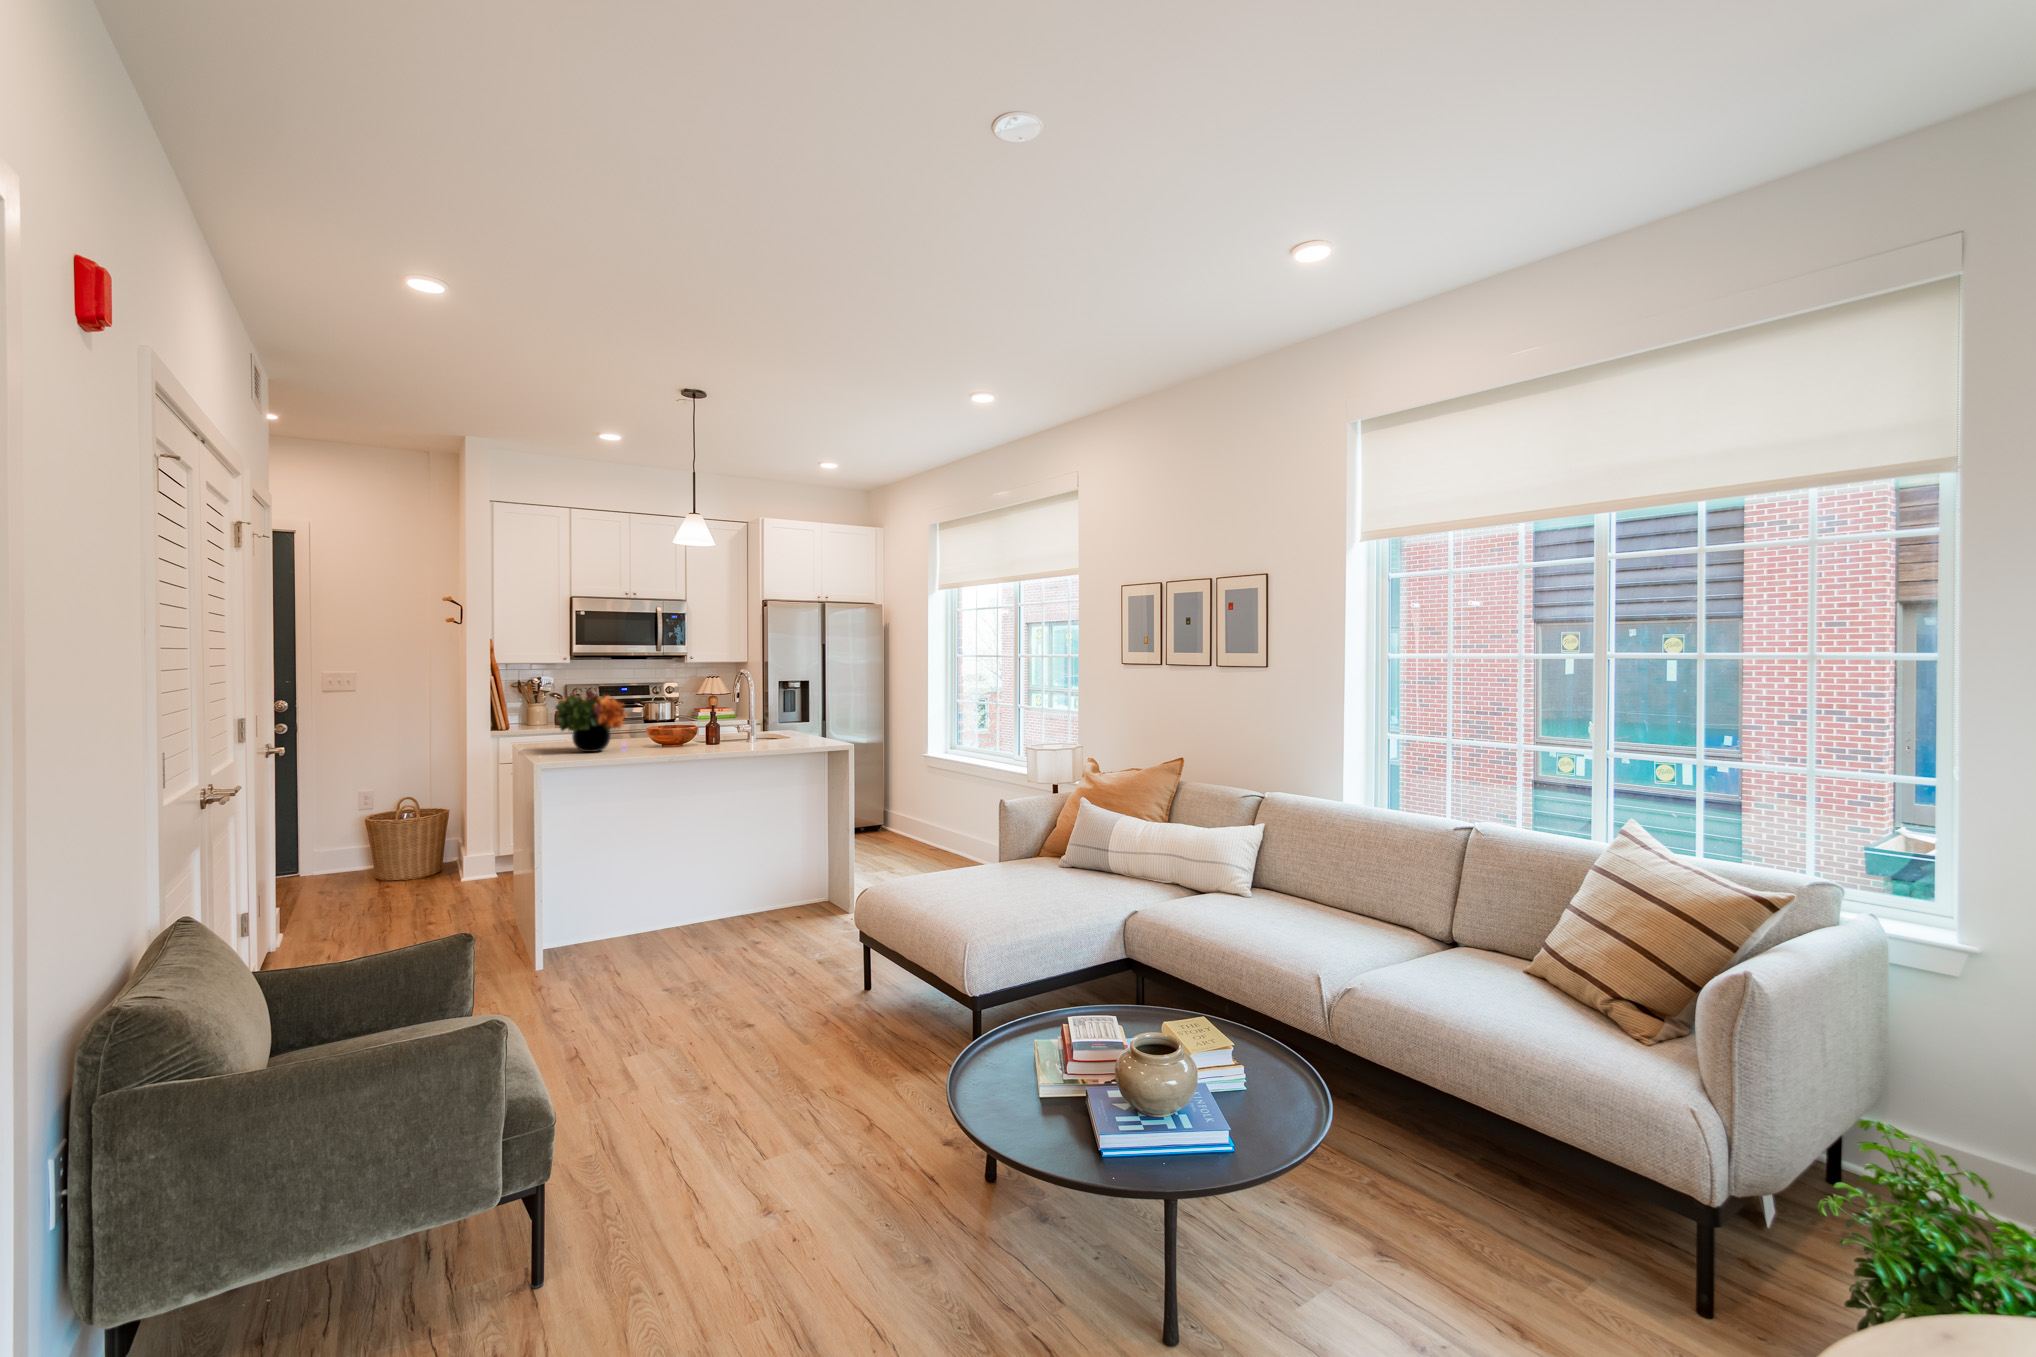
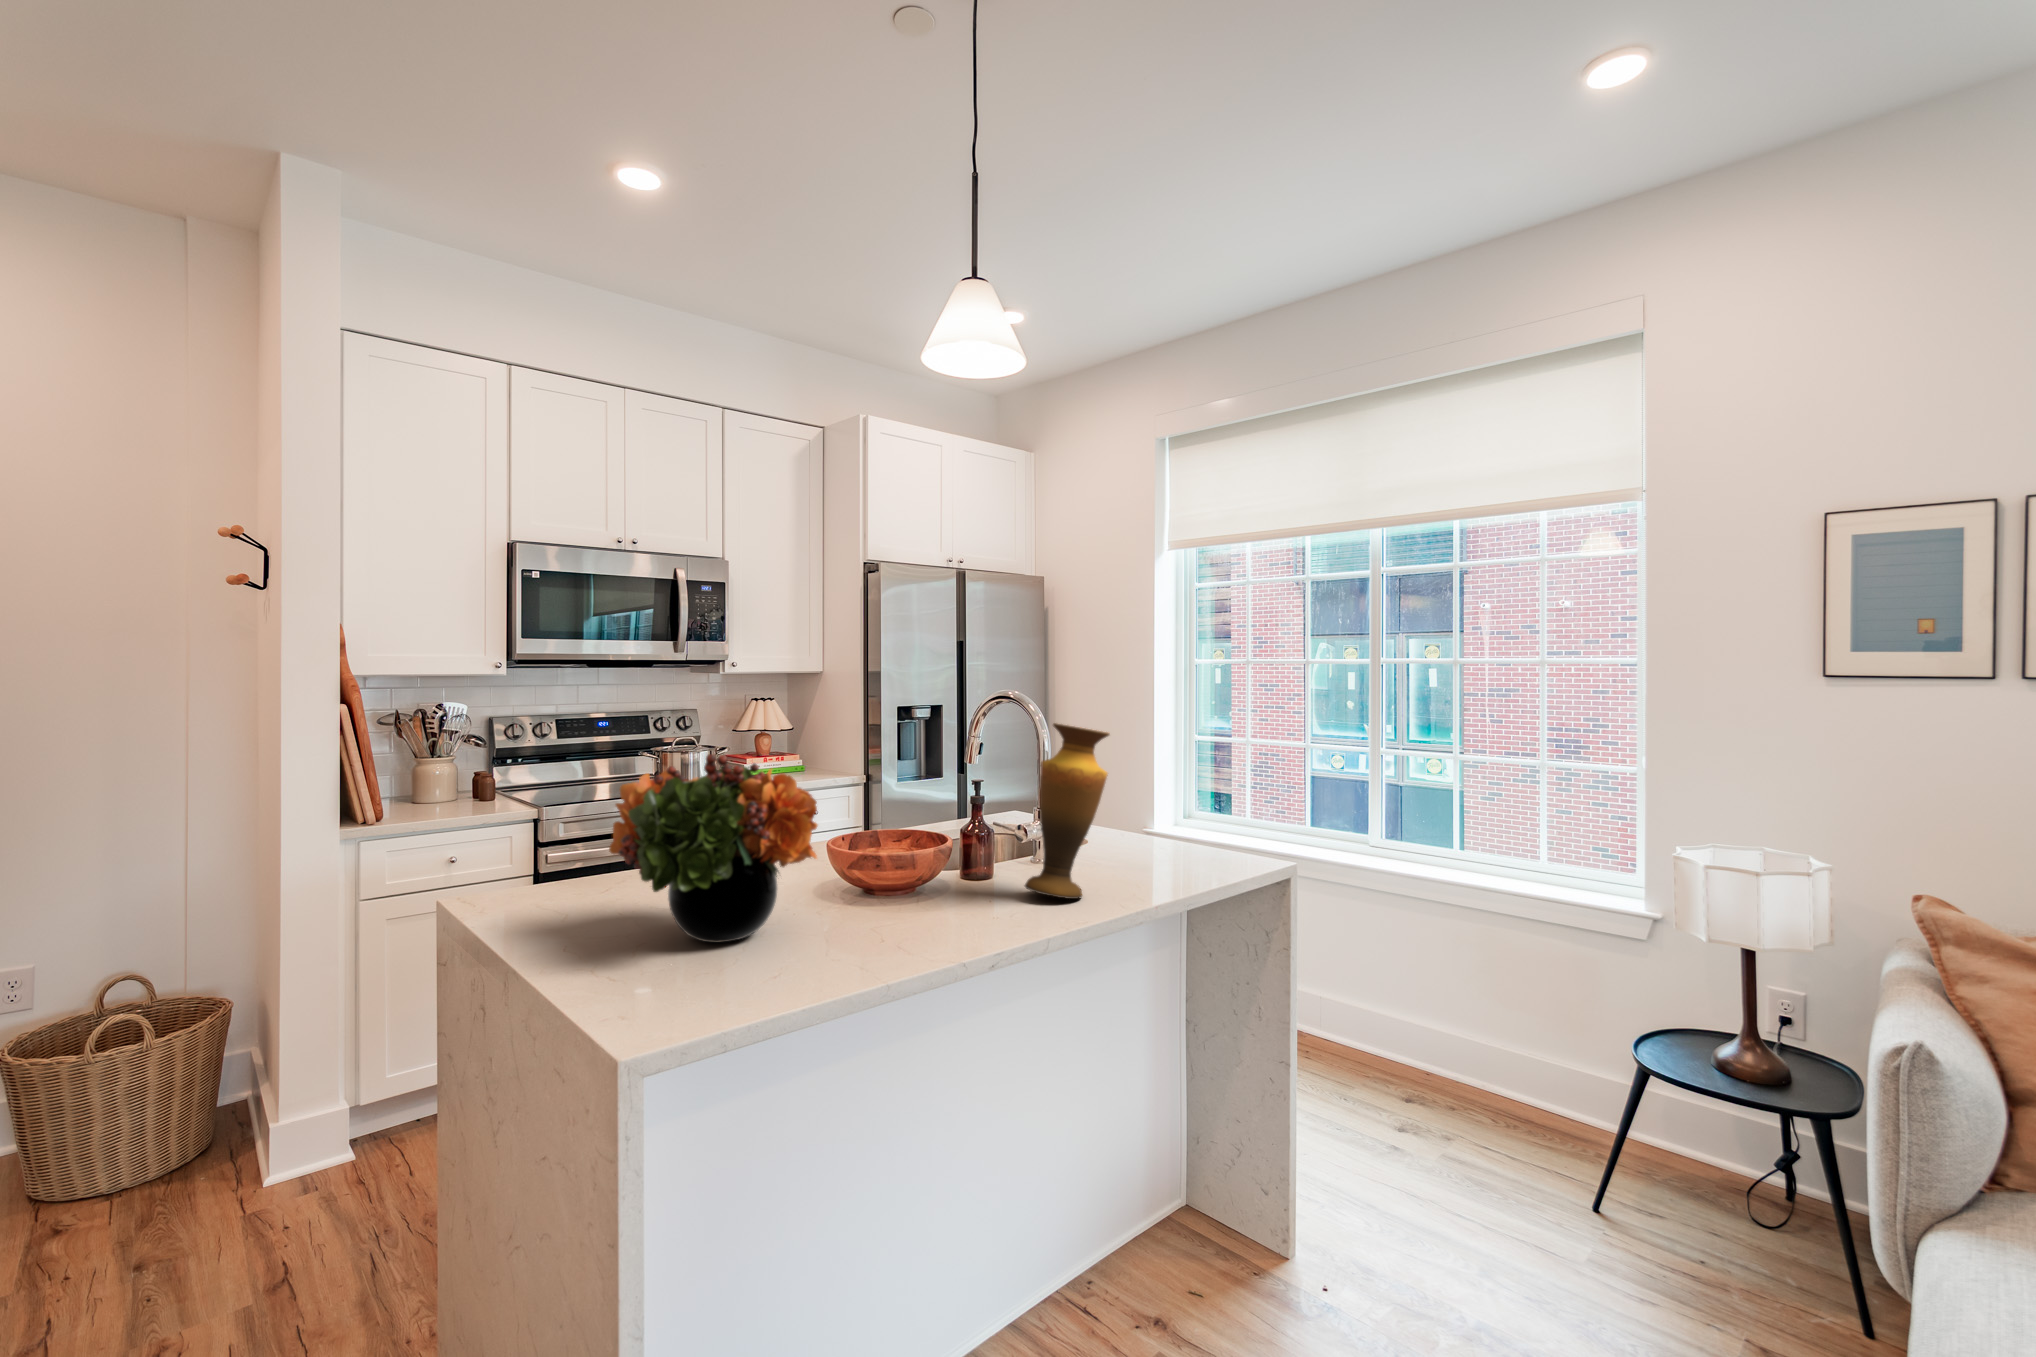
vase: none [713,681,748,748] -> present [1025,723,1109,899]

